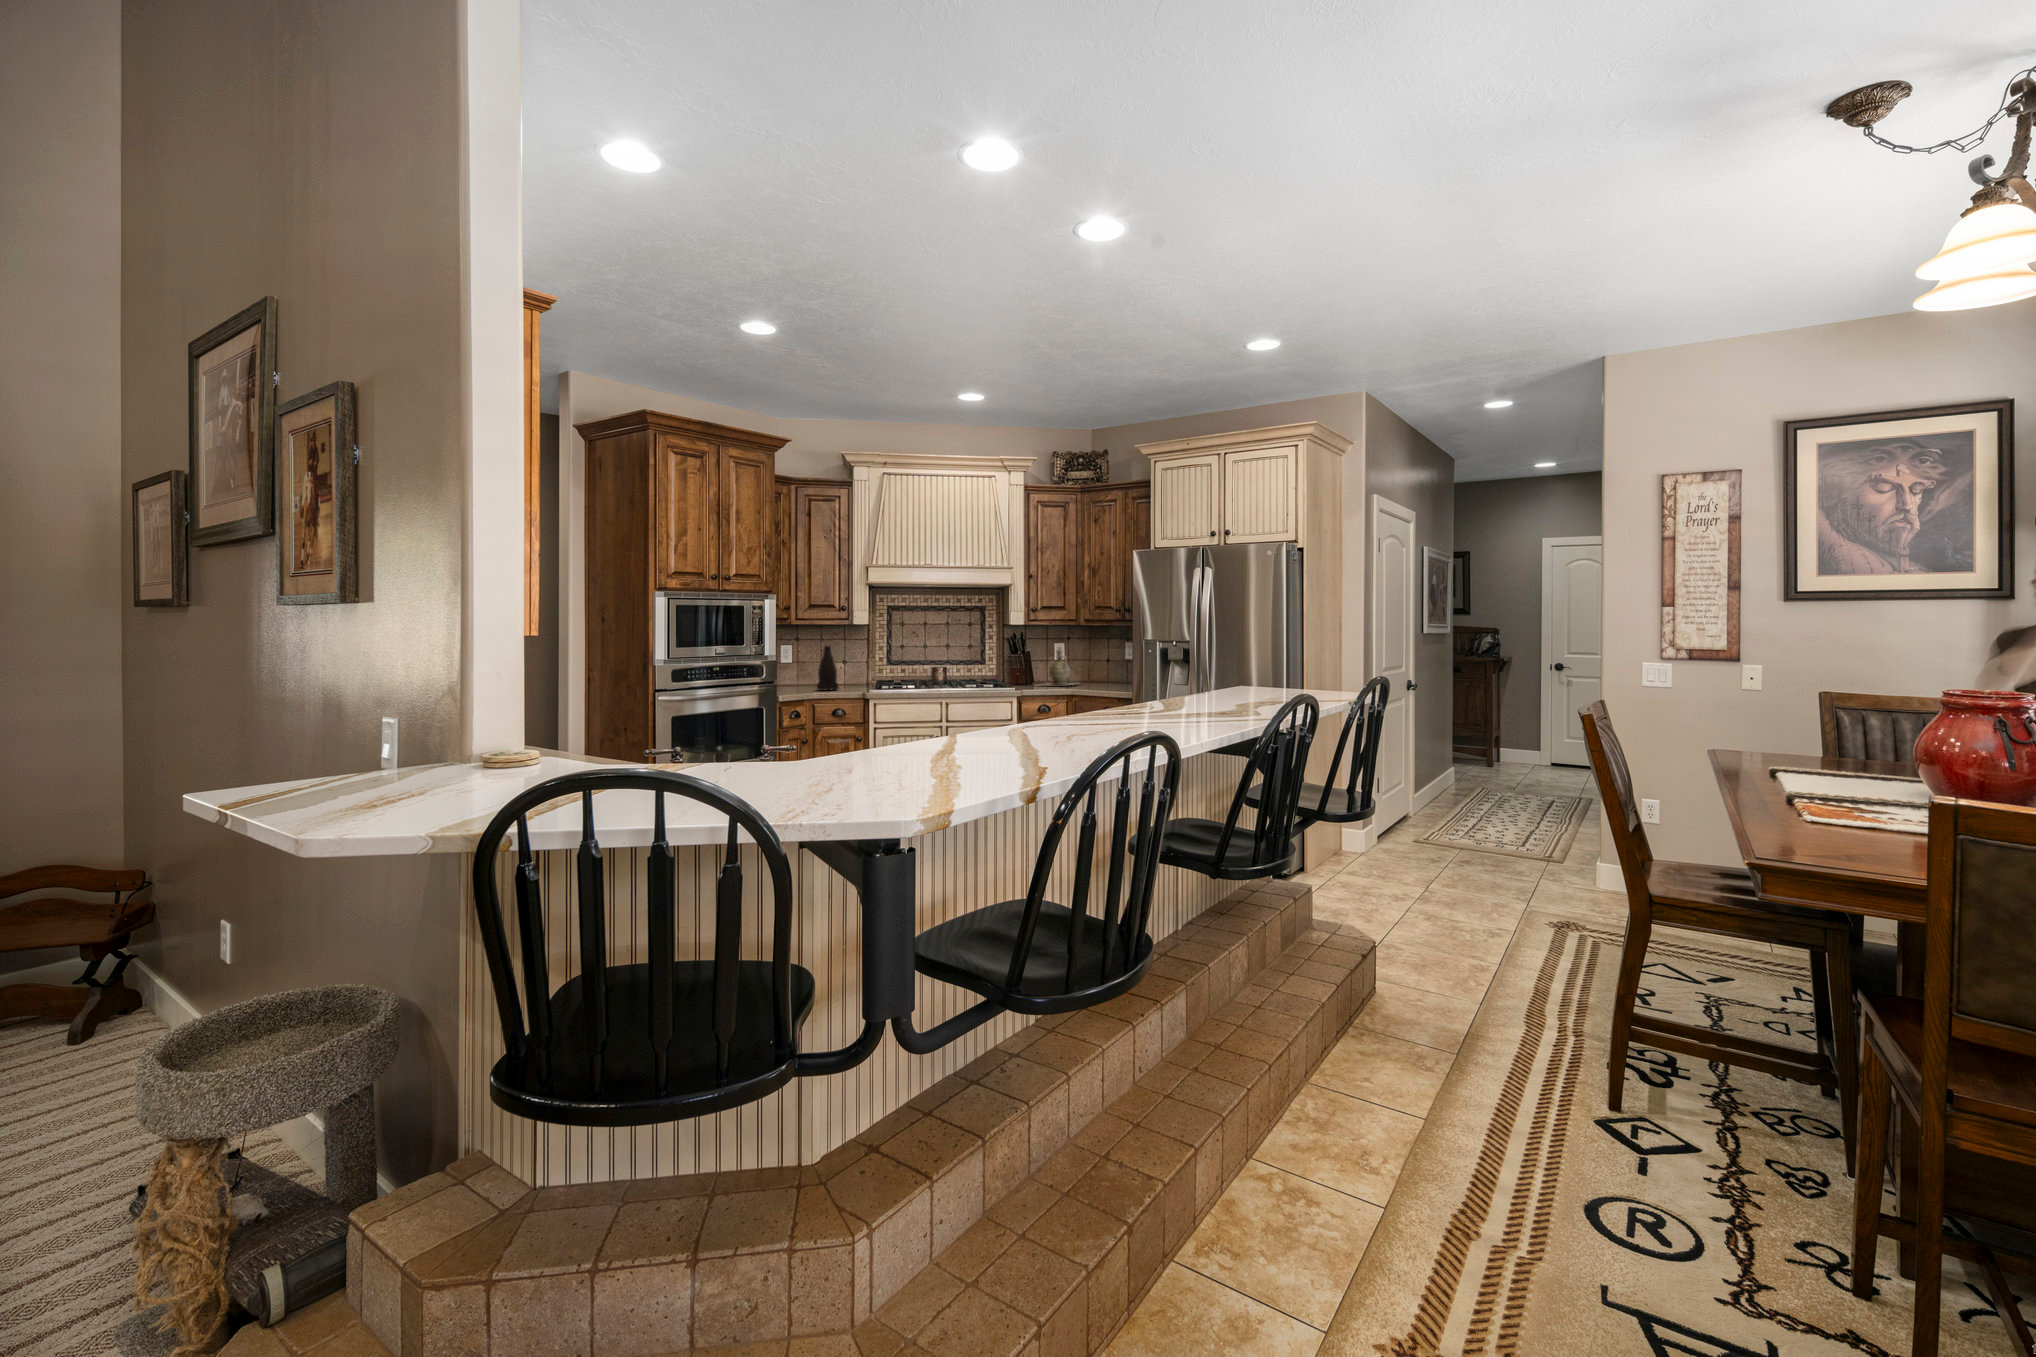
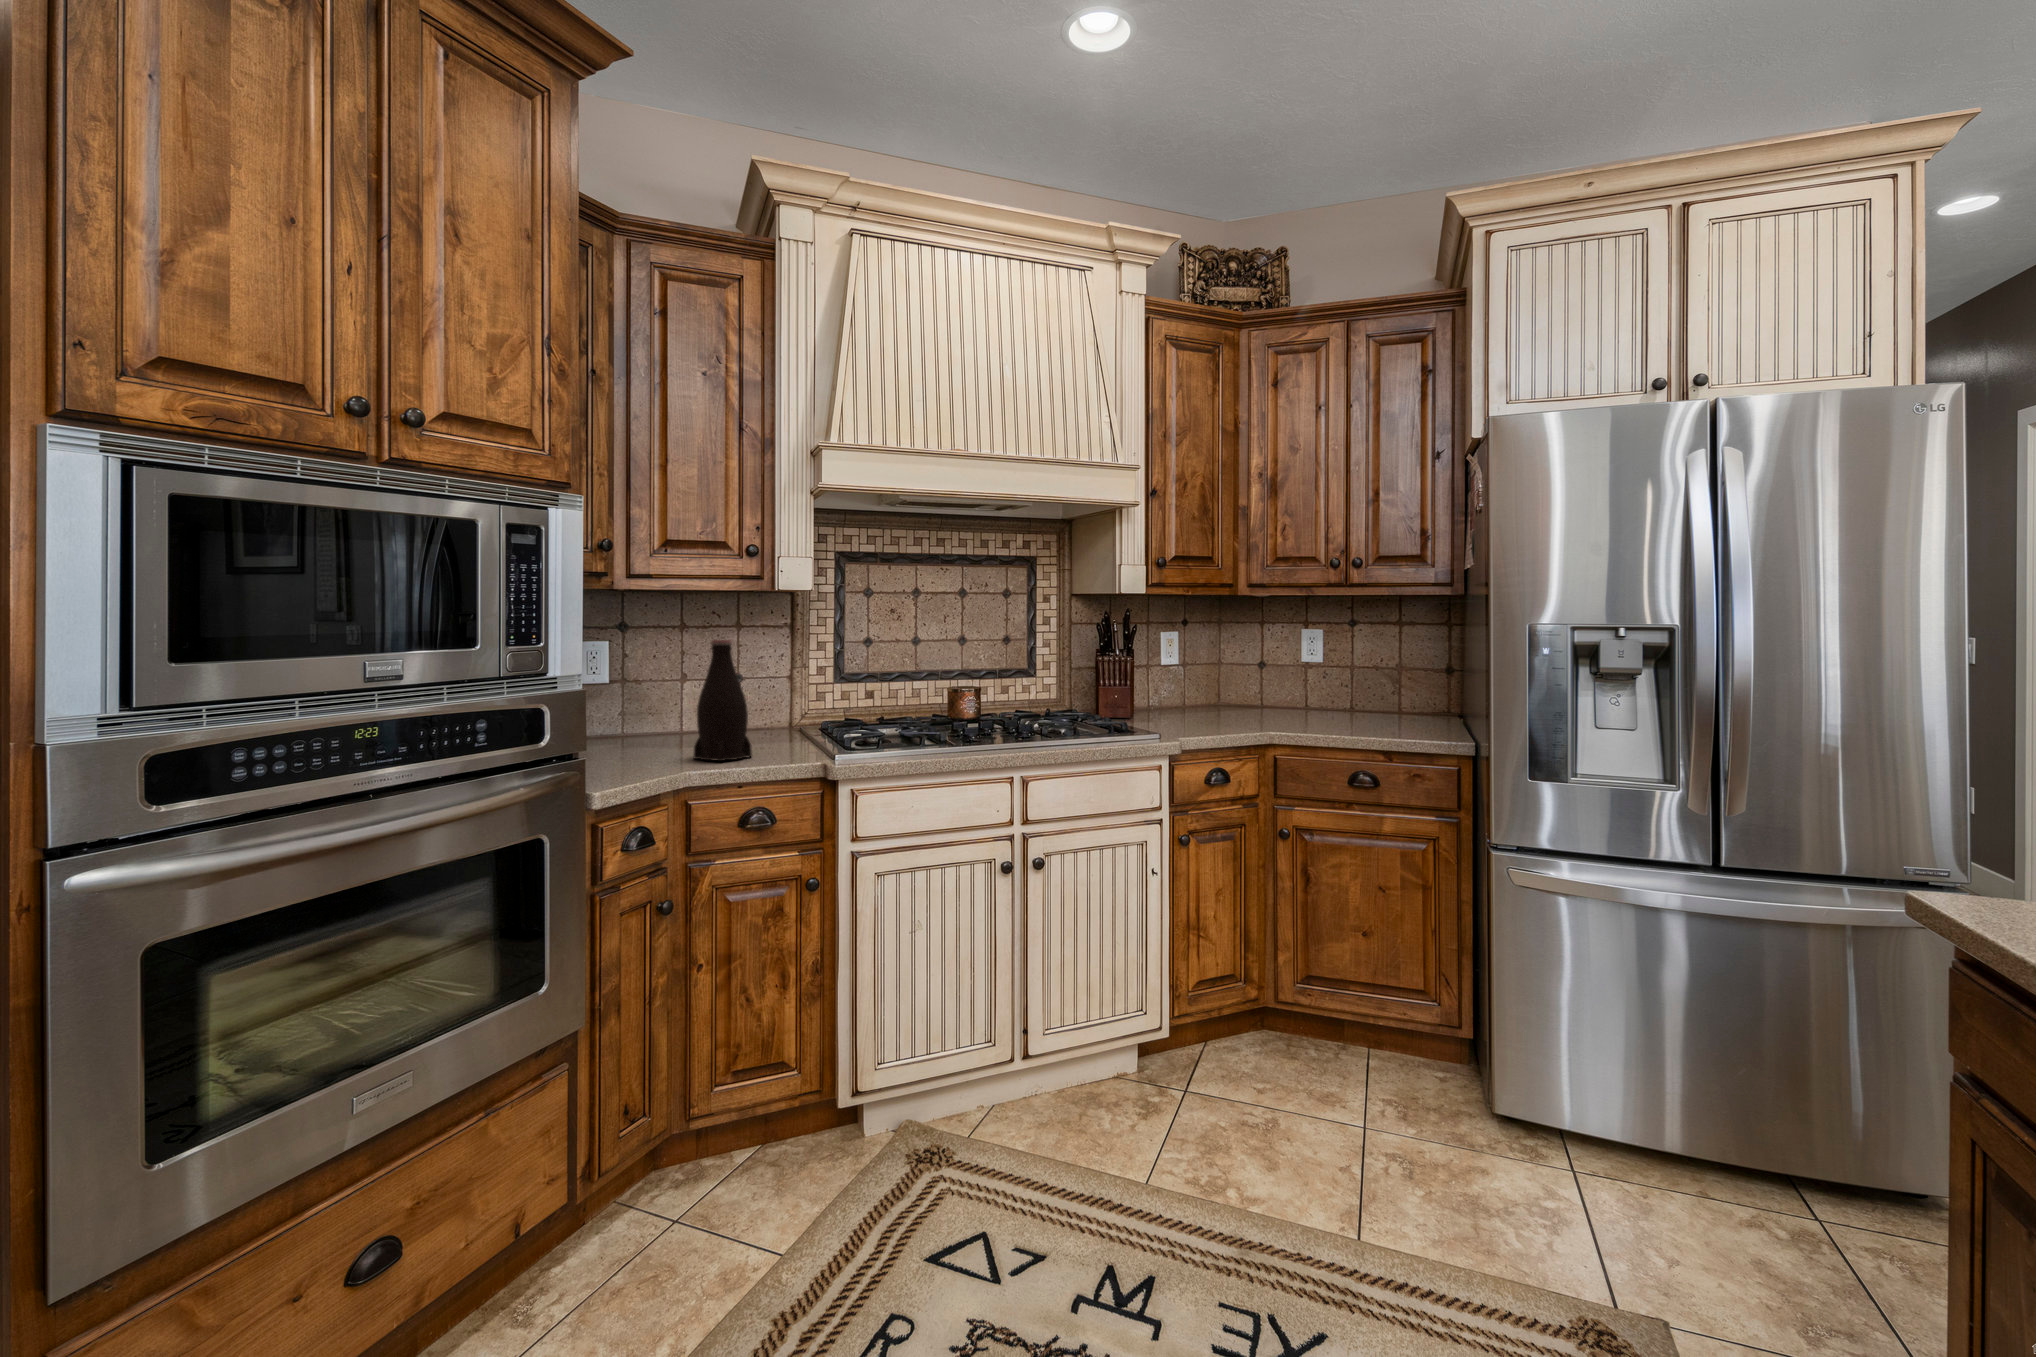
ceramic jug: present [1039,650,1072,685] -> none [1179,651,1265,728]

